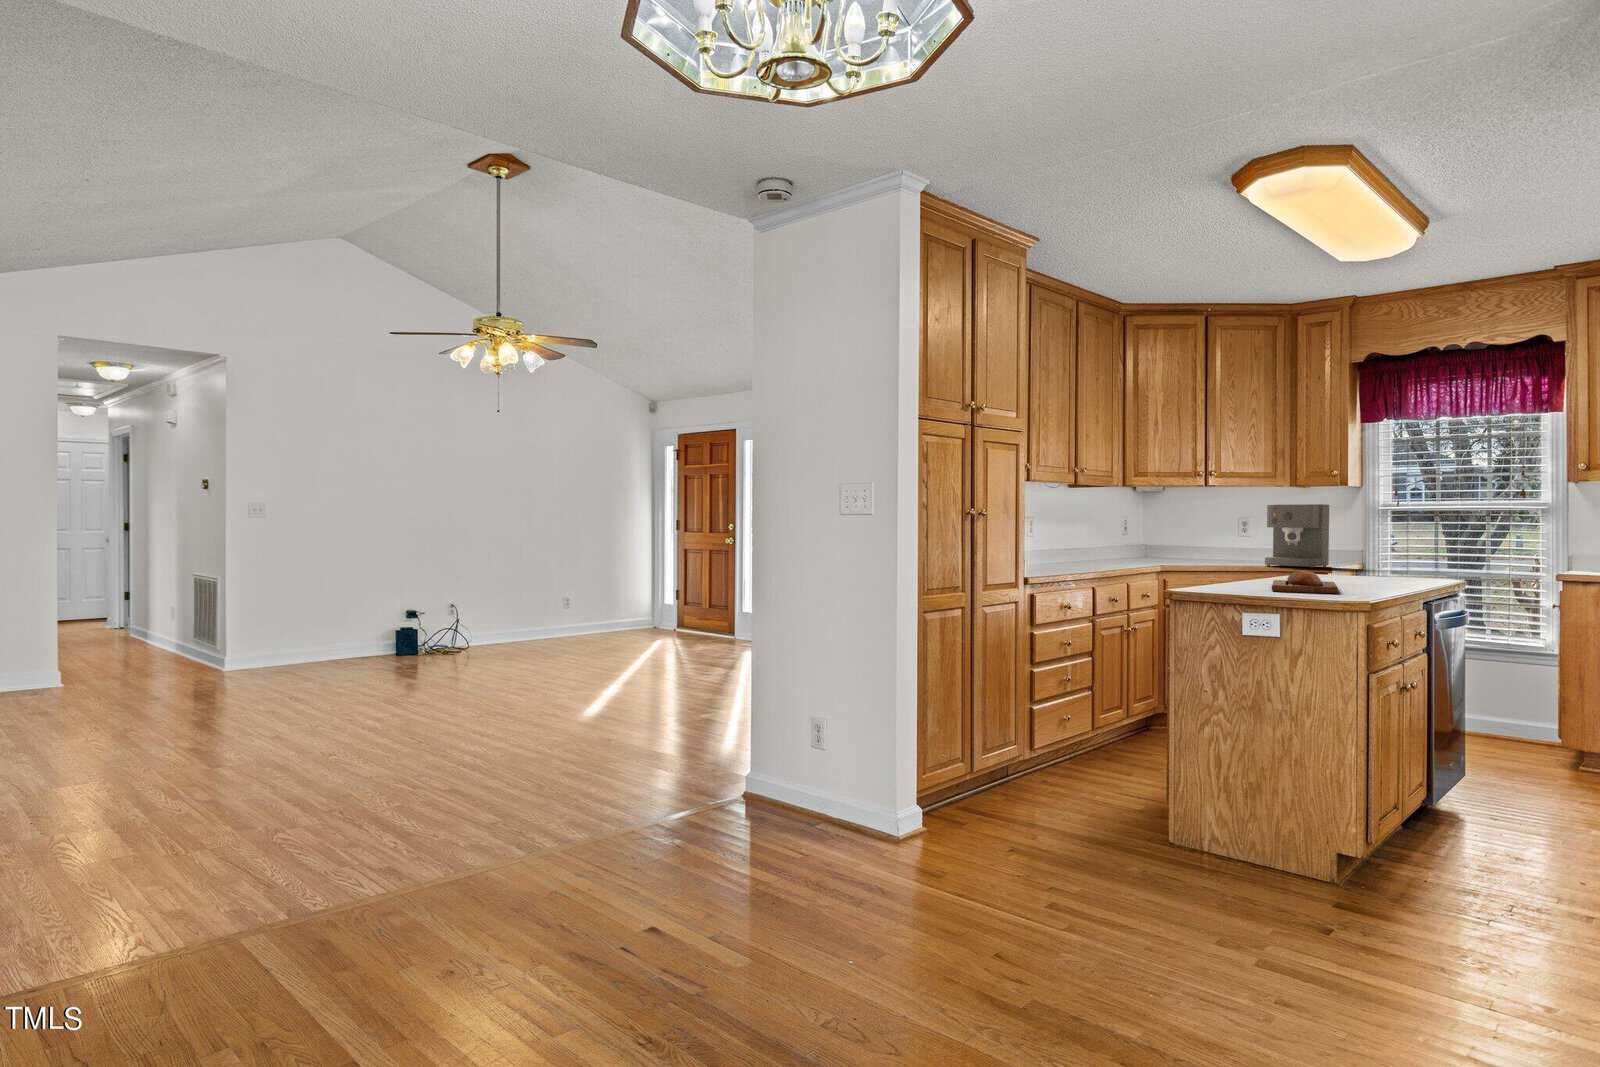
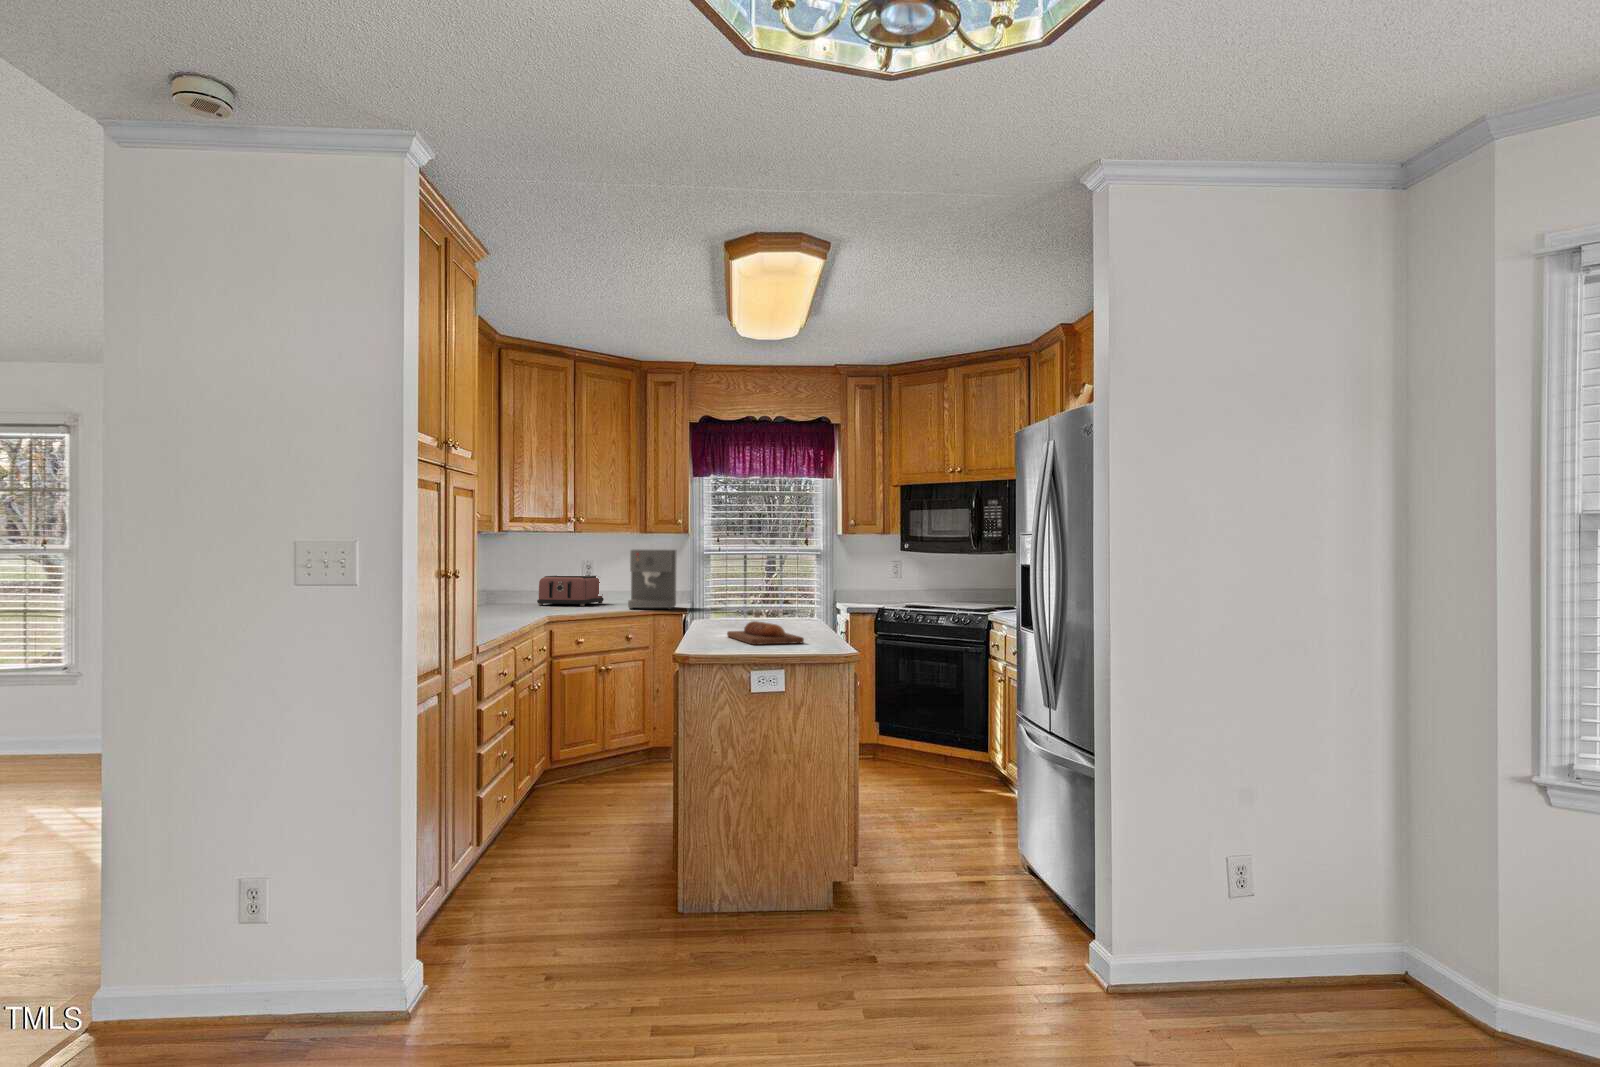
toaster: none [1184,533,1259,563] -> present [537,575,604,606]

